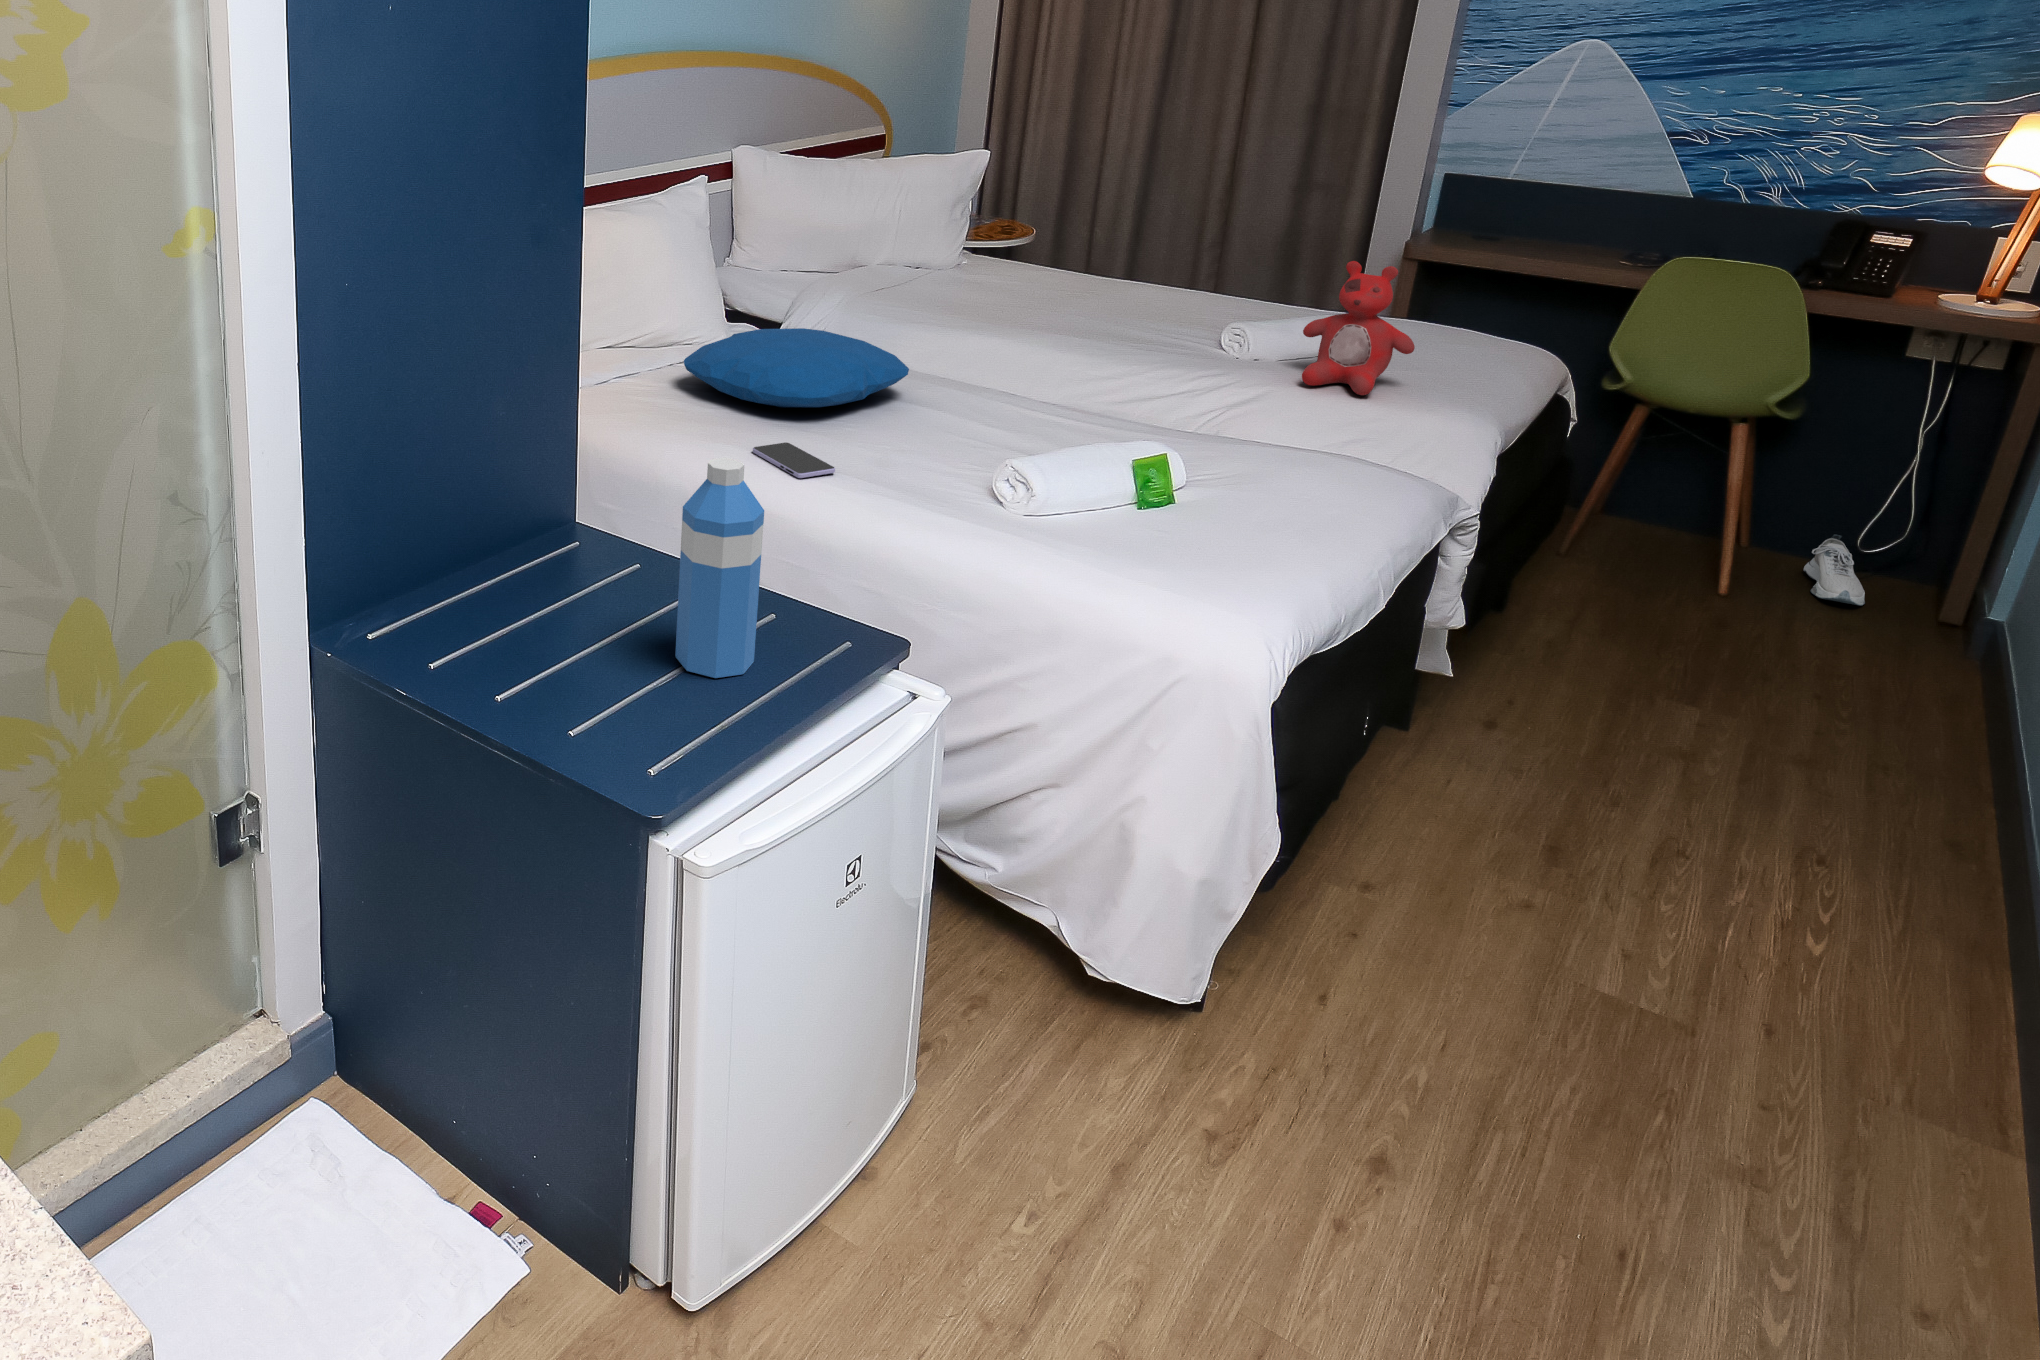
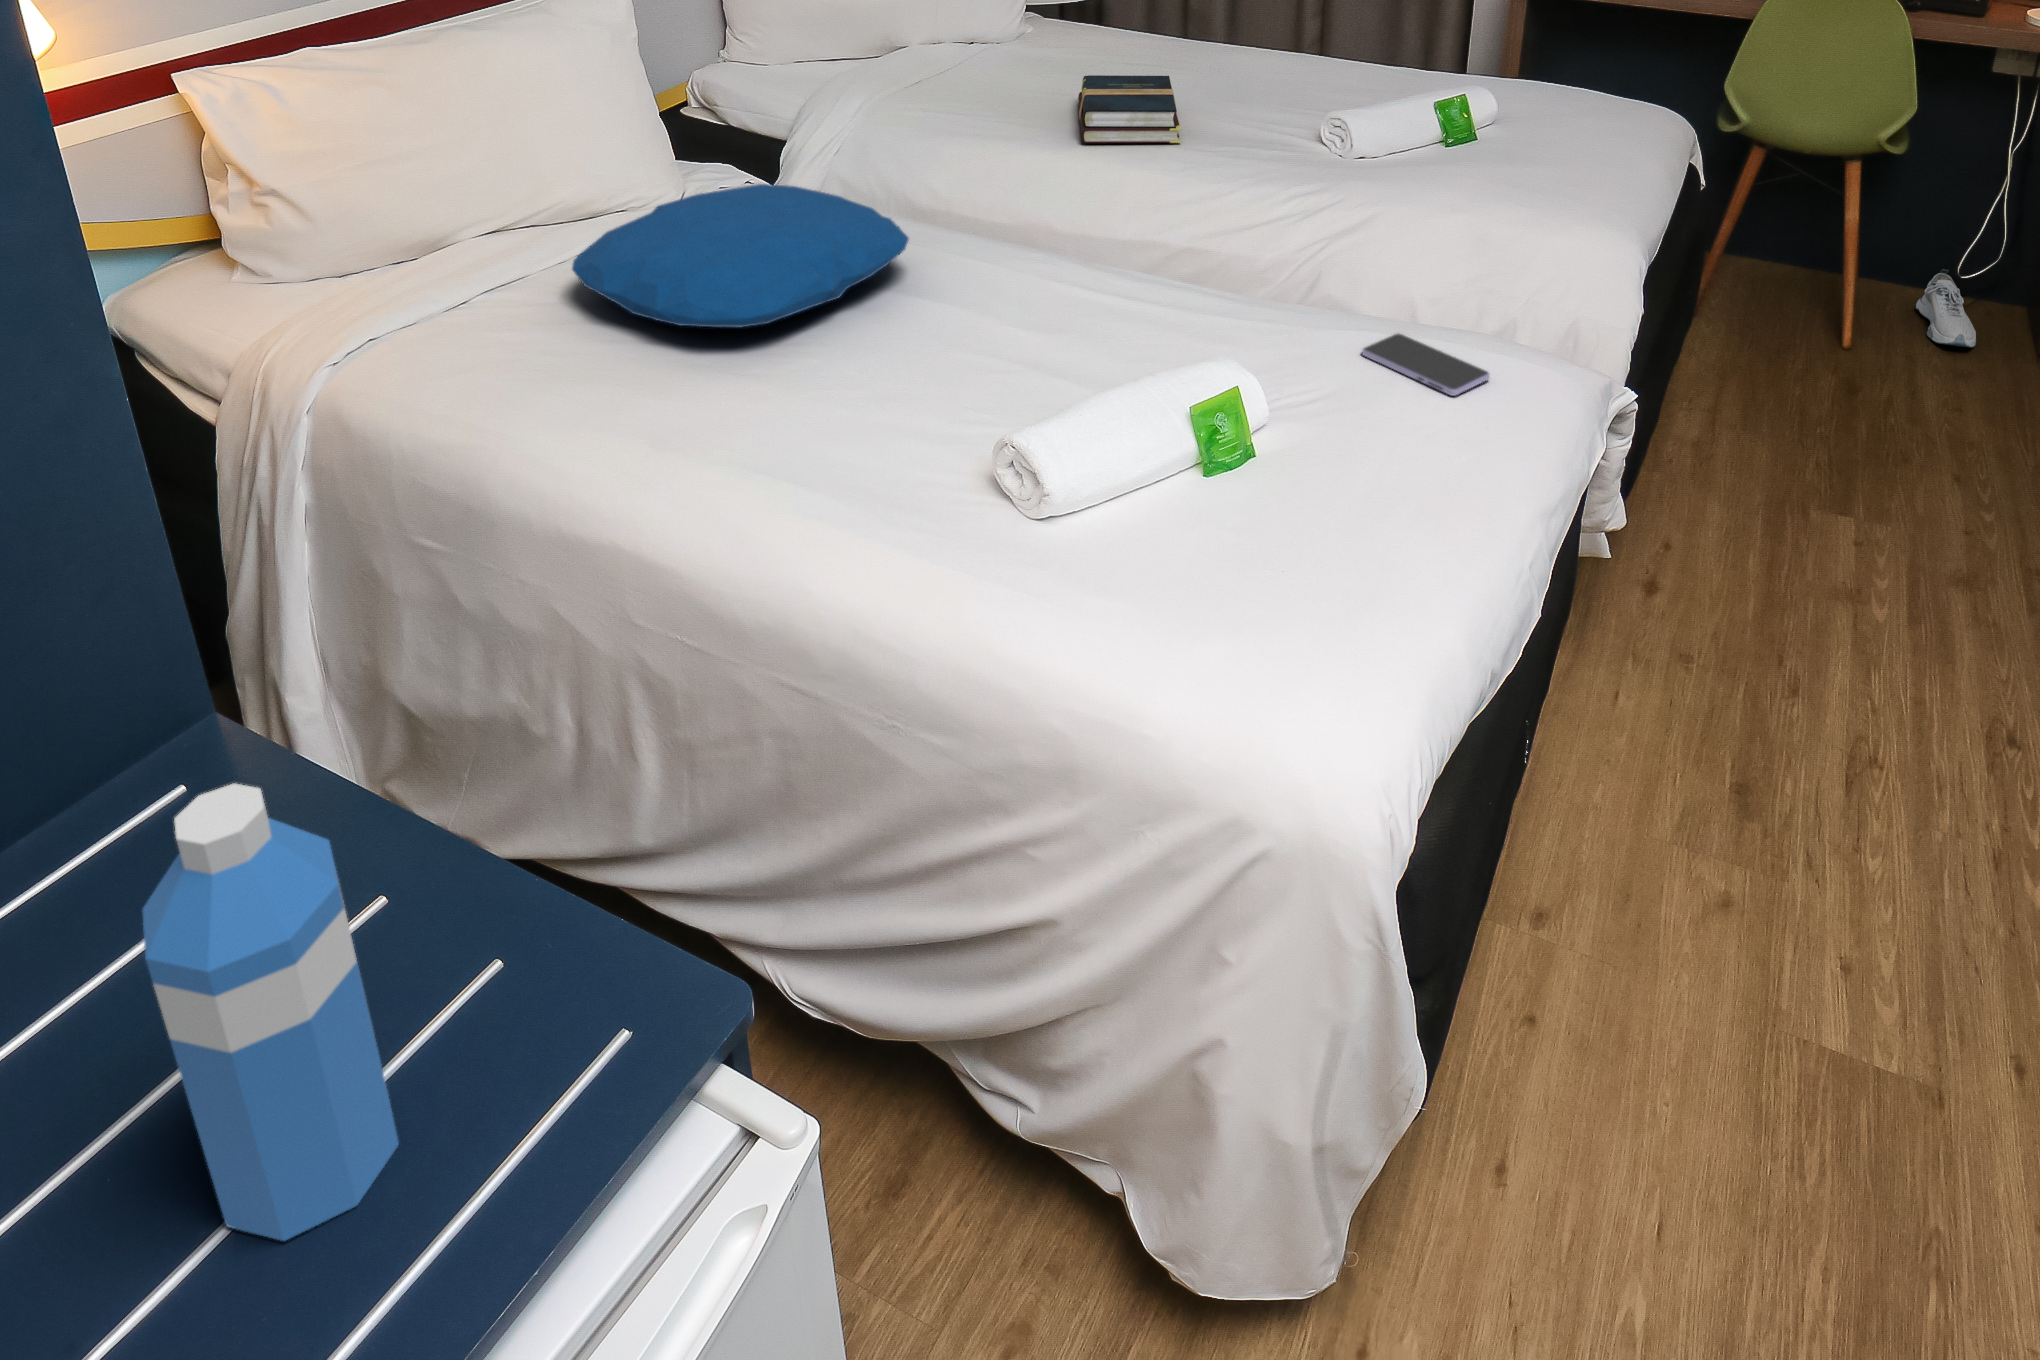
stuffed bear: present [1302,261,1415,395] -> none [1412,34,1538,206]
hardback book: none [1015,288,1103,339] -> present [1078,75,1181,143]
smartphone: present [753,442,835,478] -> present [1362,334,1490,396]

